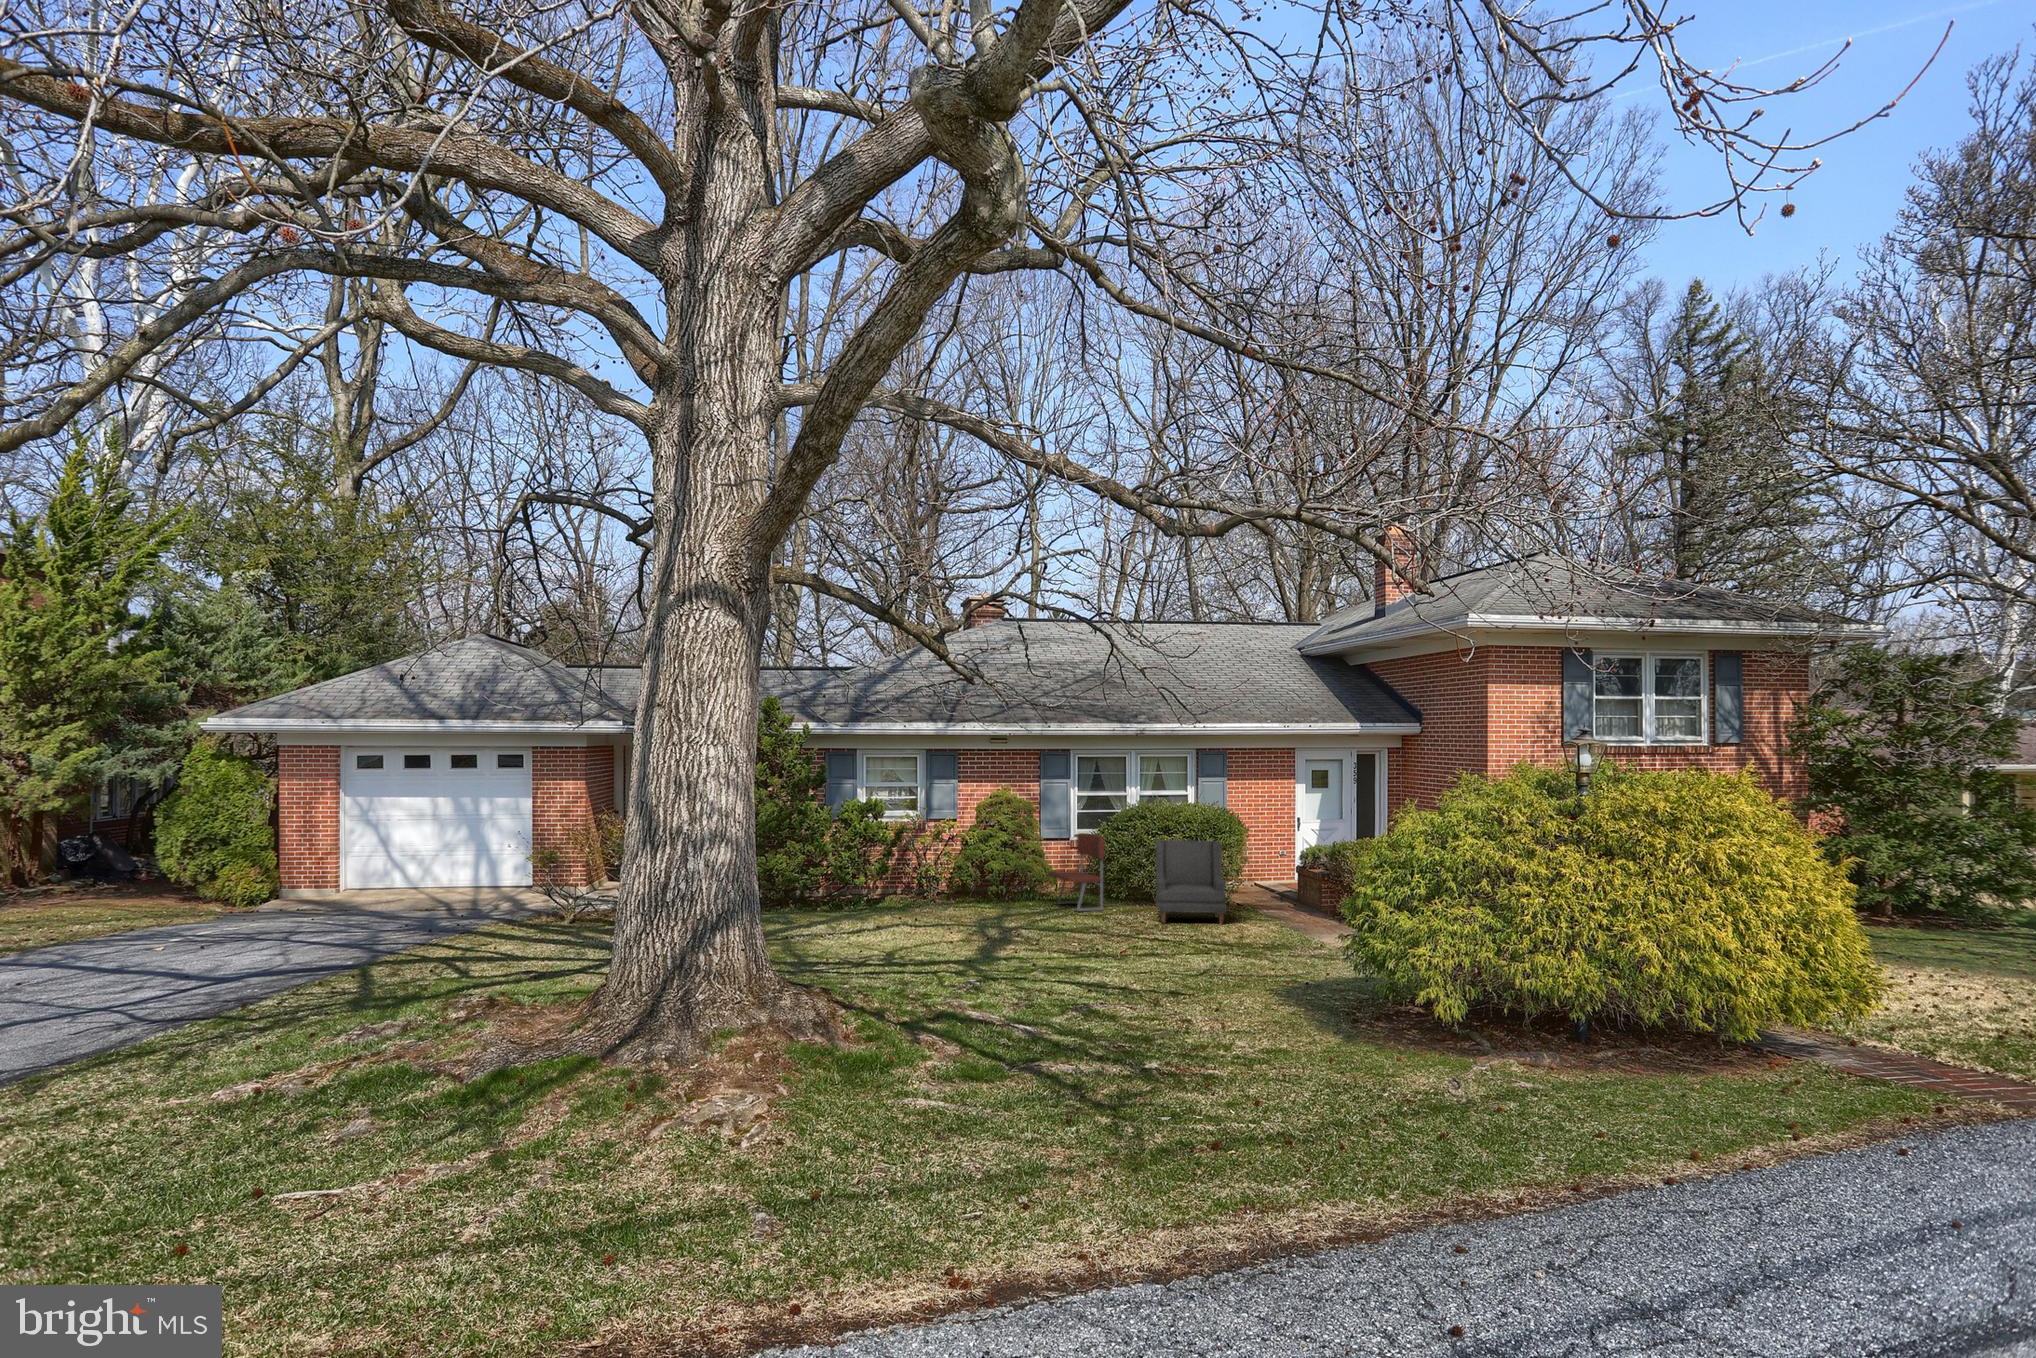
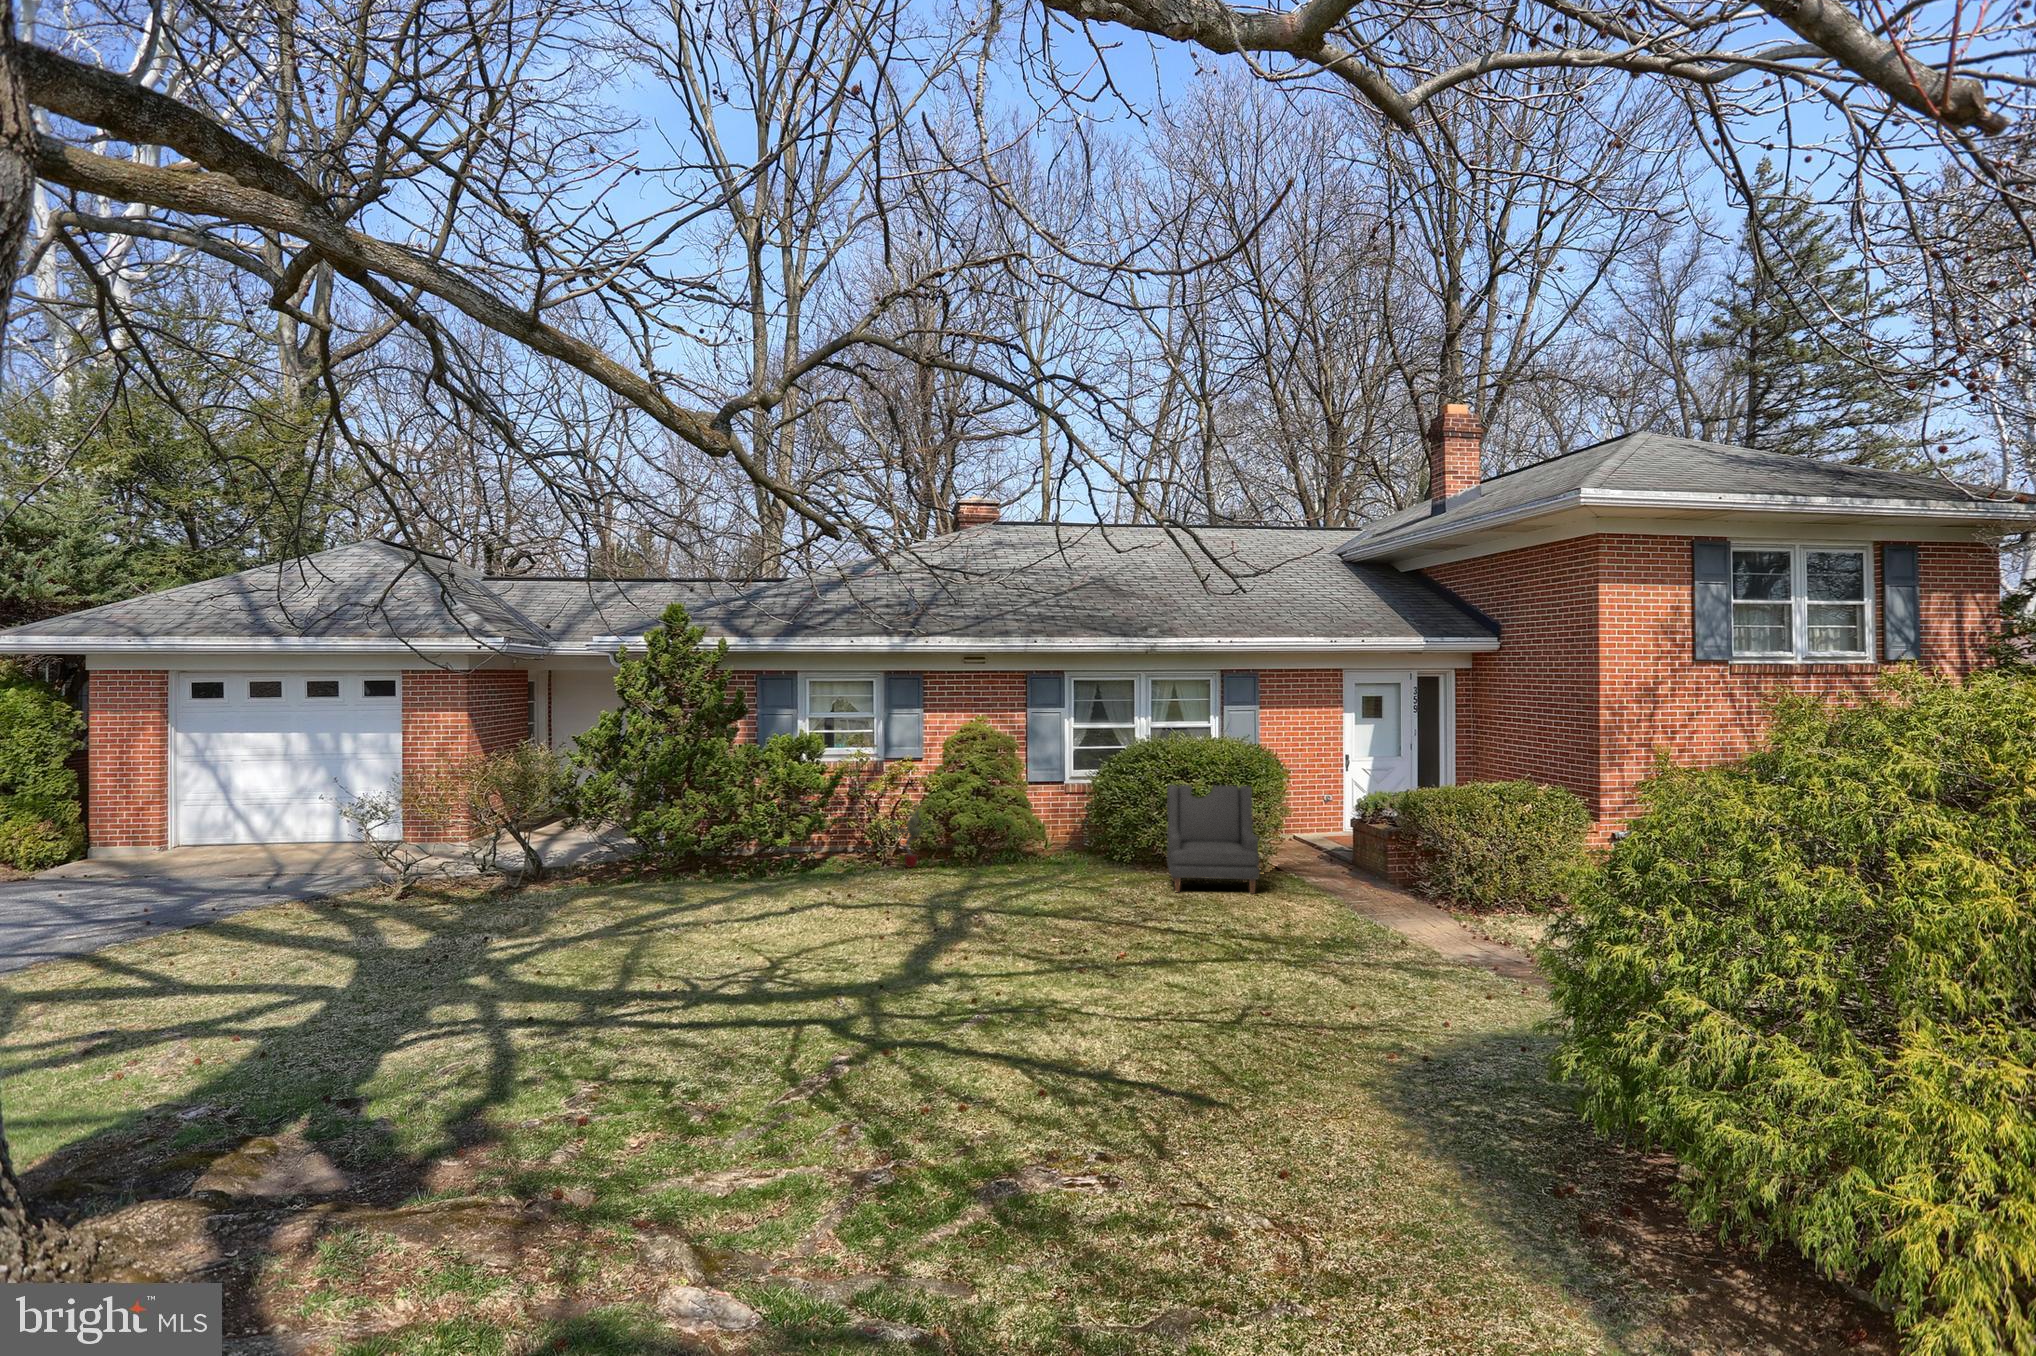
bench: present [1048,833,1105,911] -> none [1033,774,1103,873]
potted tree: none [929,854,972,908] -> present [885,802,934,867]

